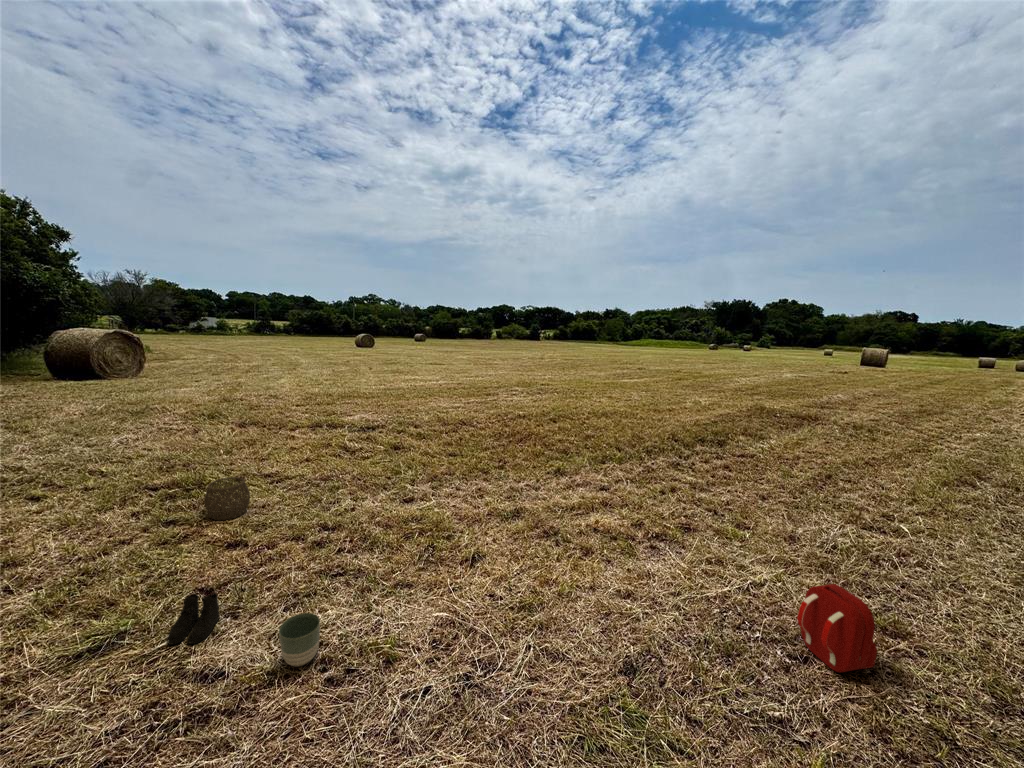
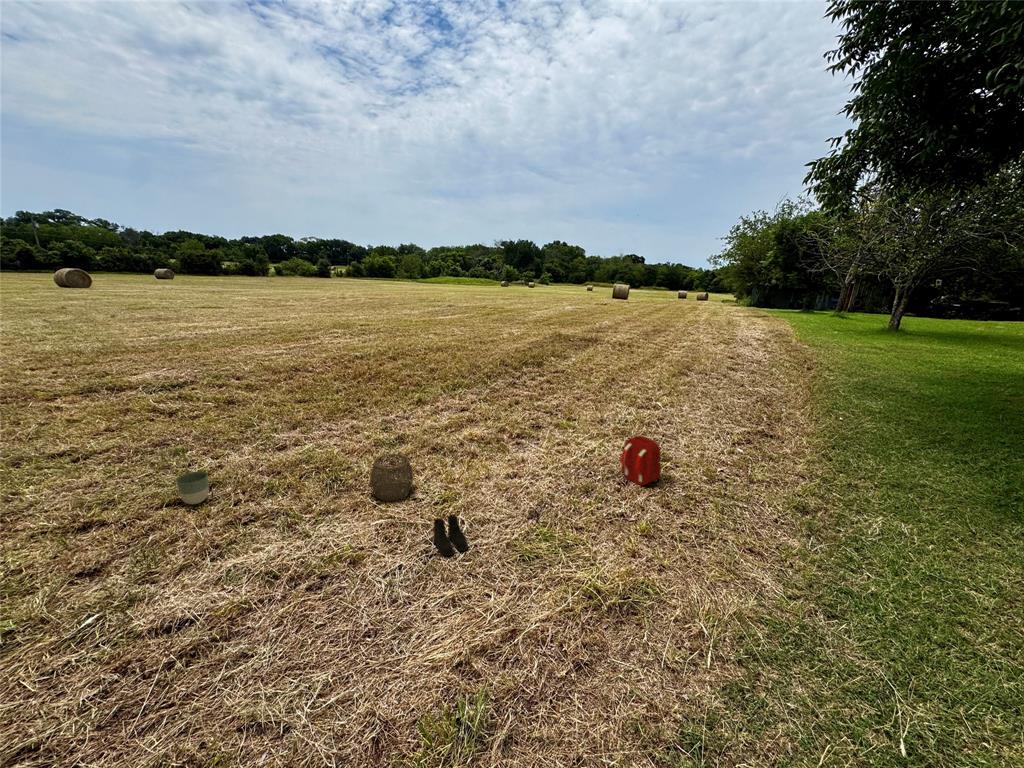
woven basket: present [204,477,250,520] -> present [370,454,413,501]
boots: present [168,593,219,644] -> present [434,515,468,556]
planter: present [279,613,320,666] -> present [176,471,209,504]

